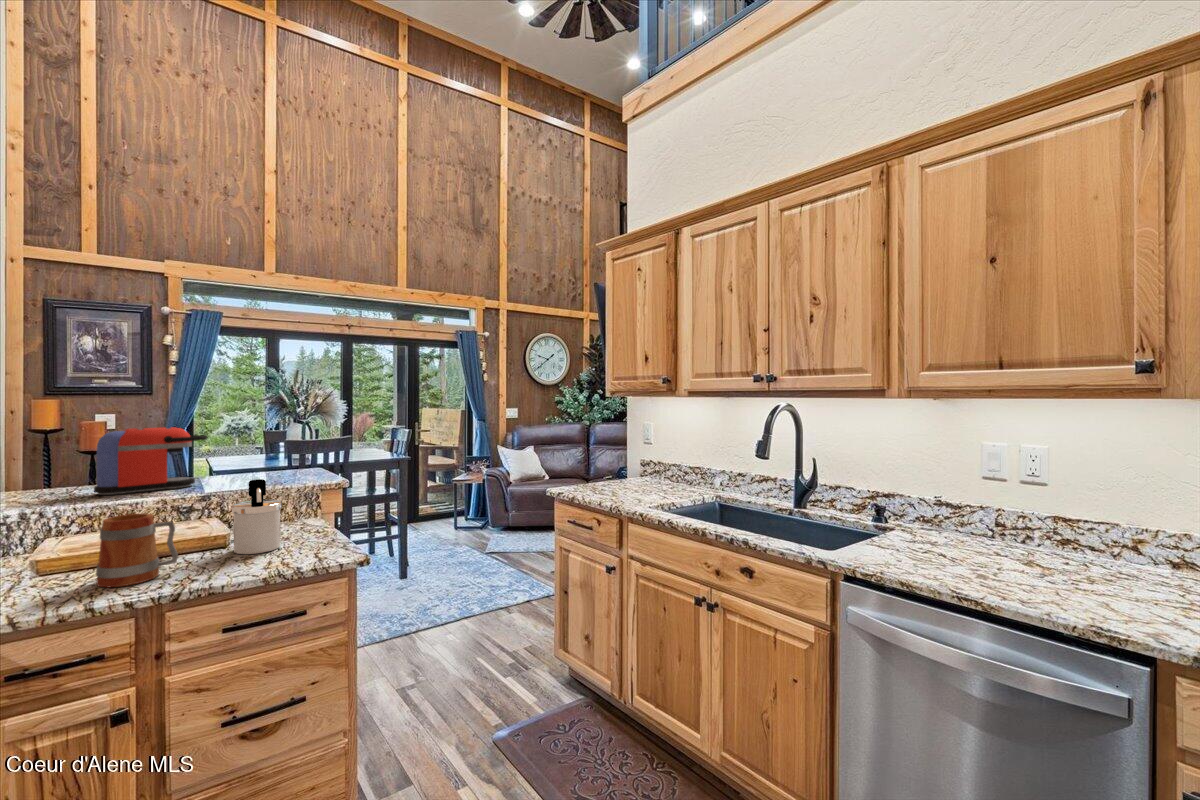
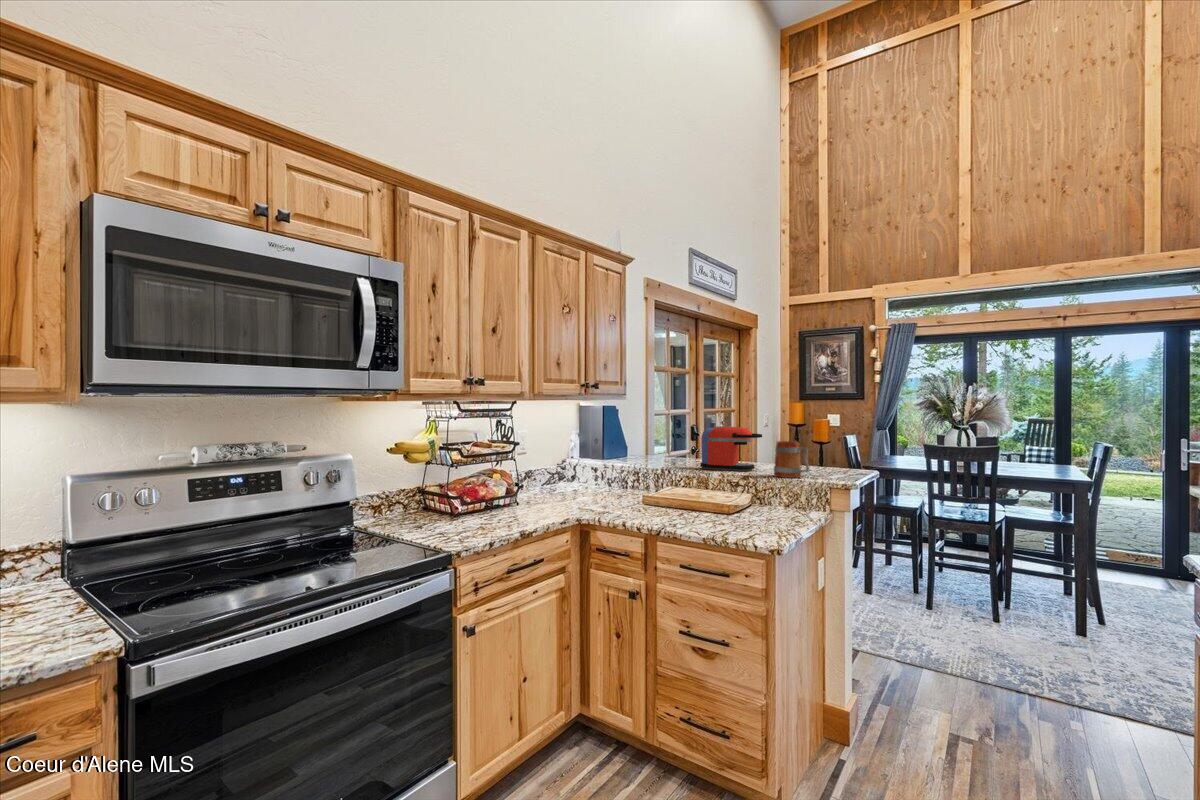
soap dispenser: present [232,479,282,554] -> none [716,469,750,524]
mug: present [96,513,178,587] -> present [774,441,809,478]

